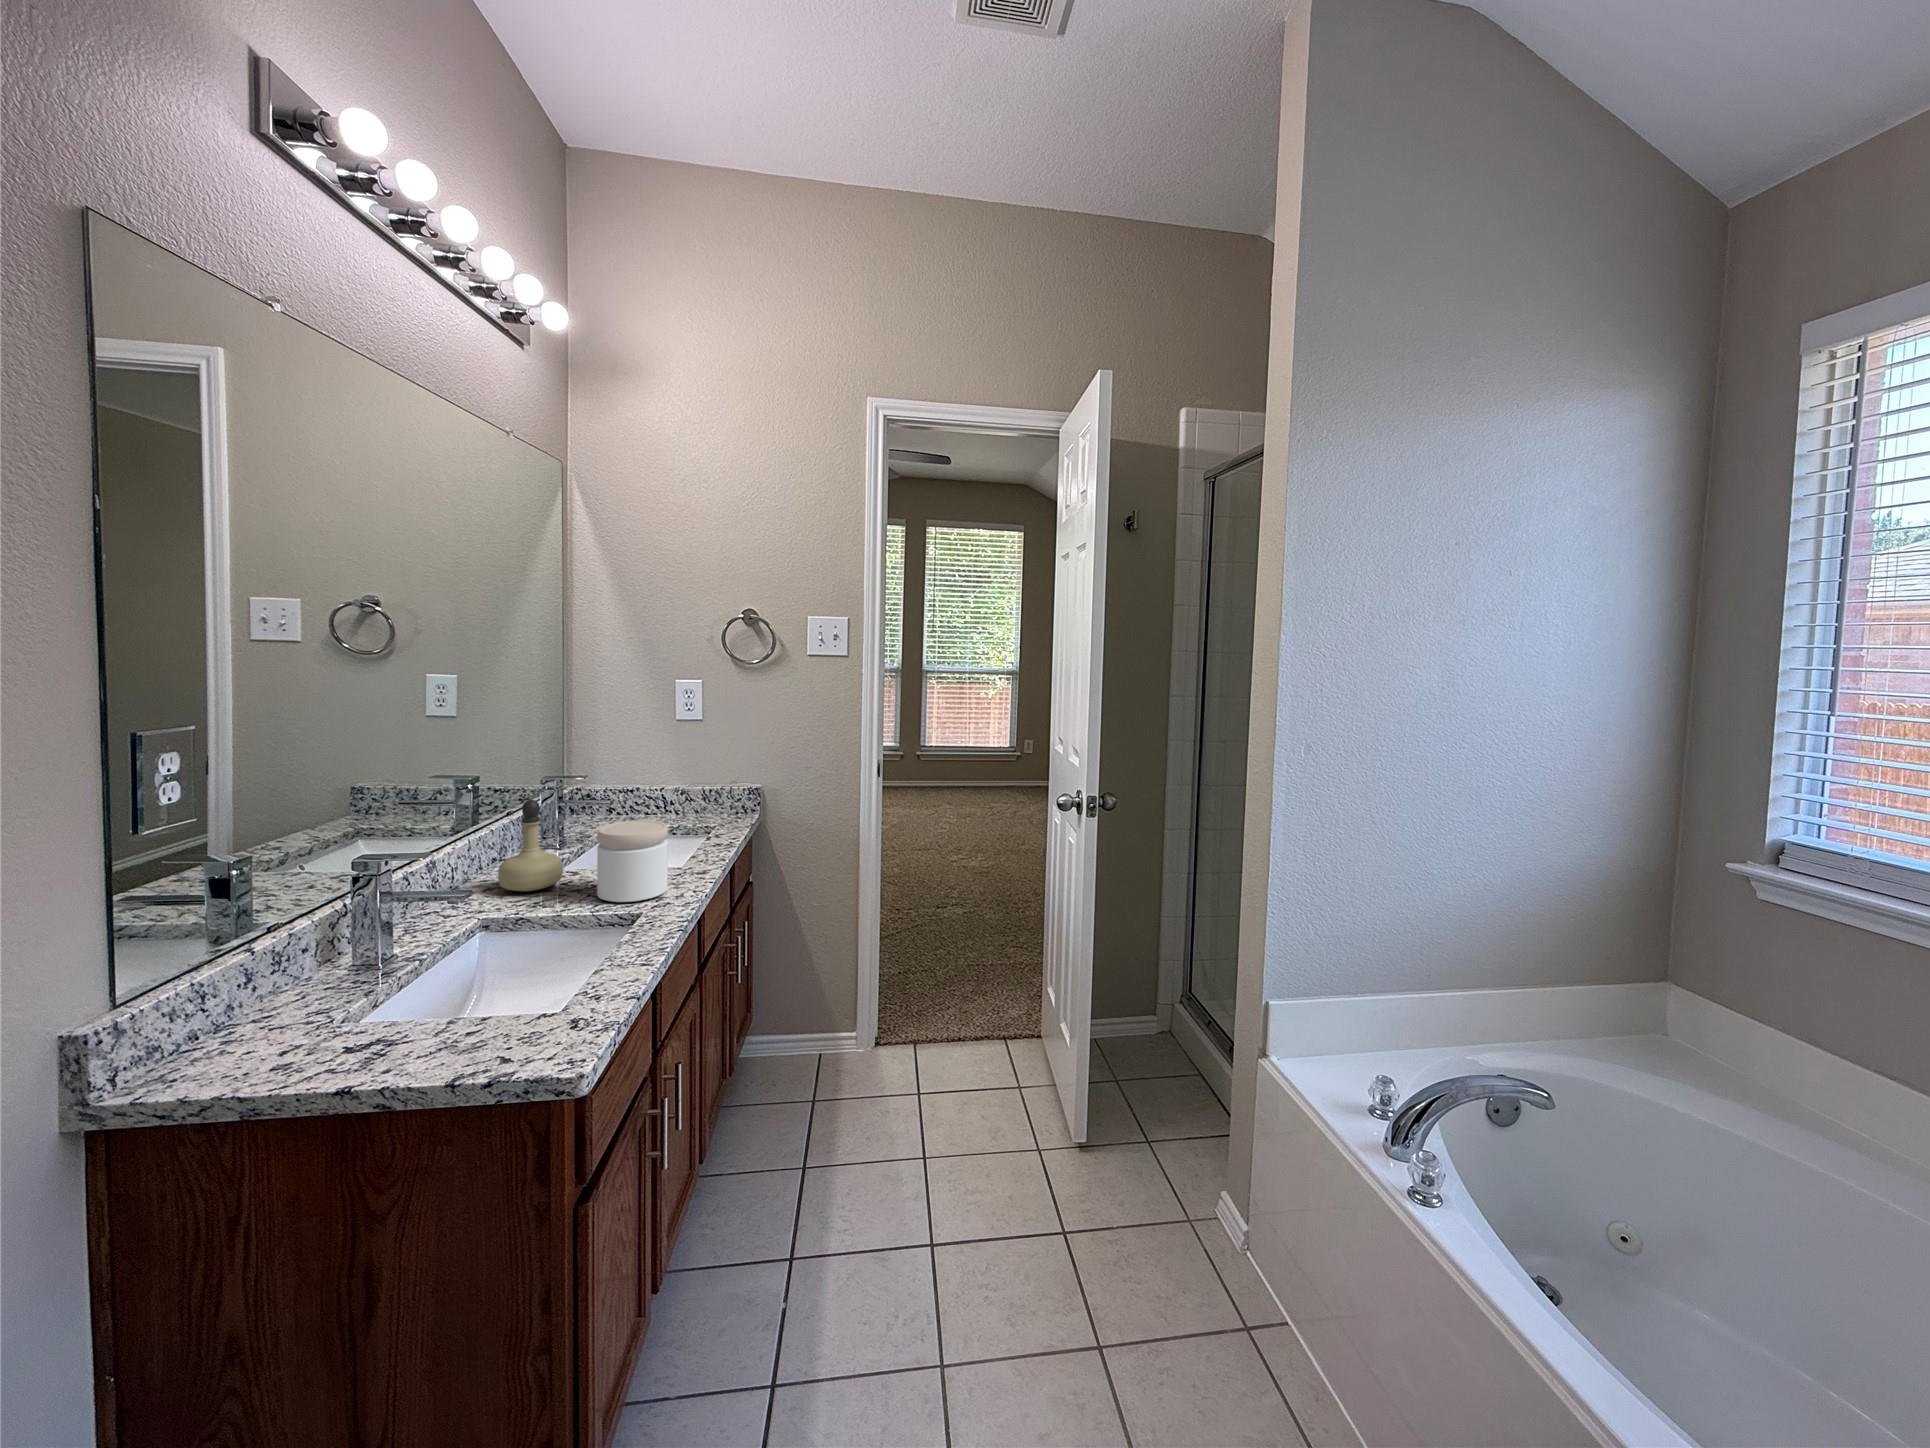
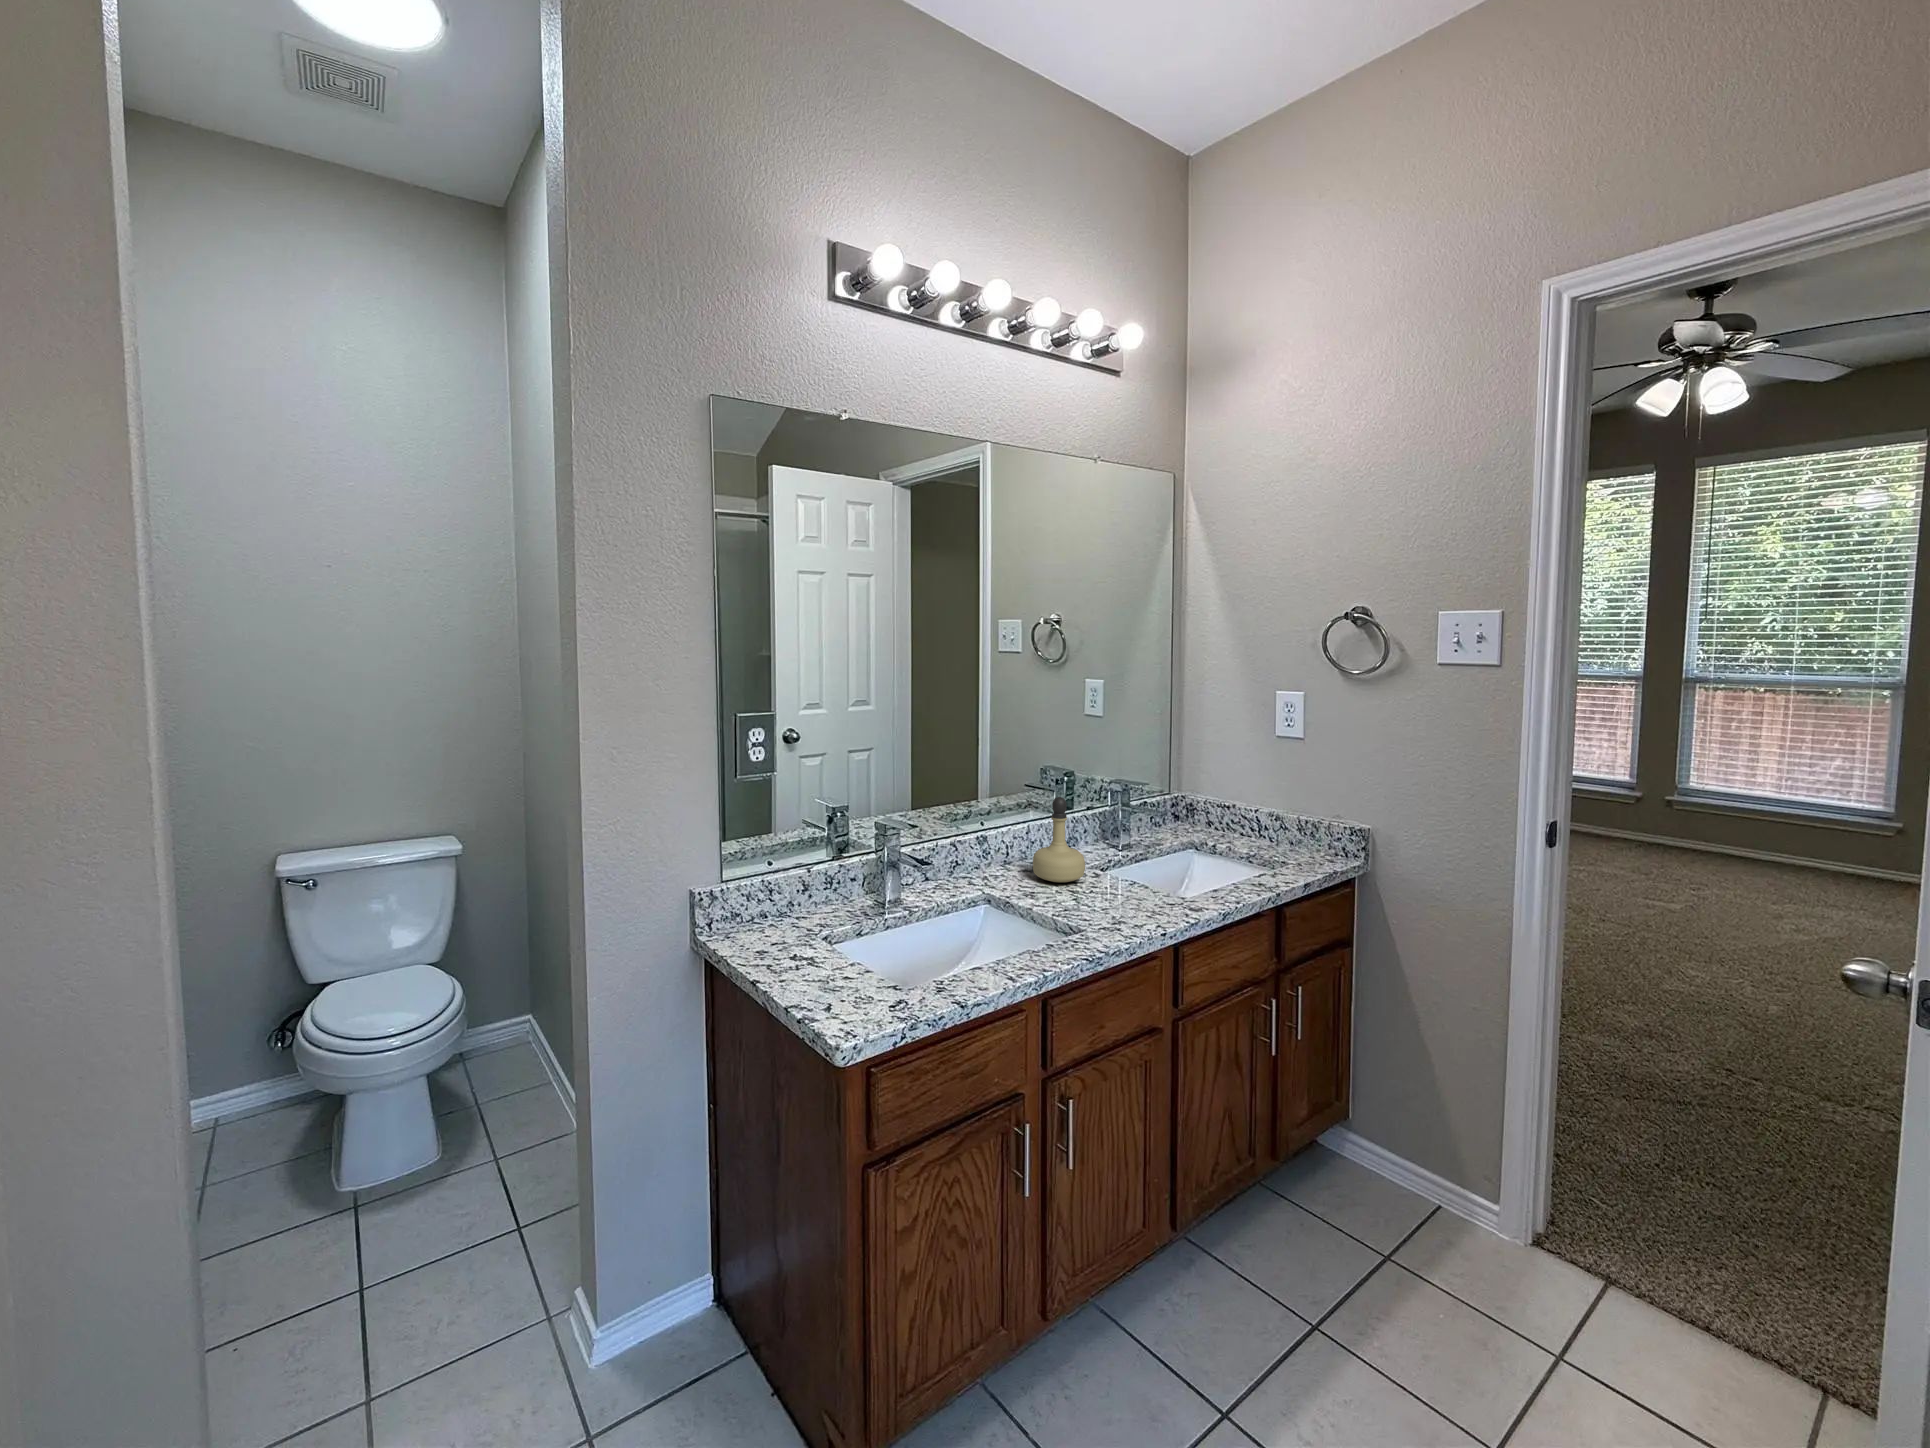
jar: present [597,821,668,902] -> none [1089,834,1158,921]

